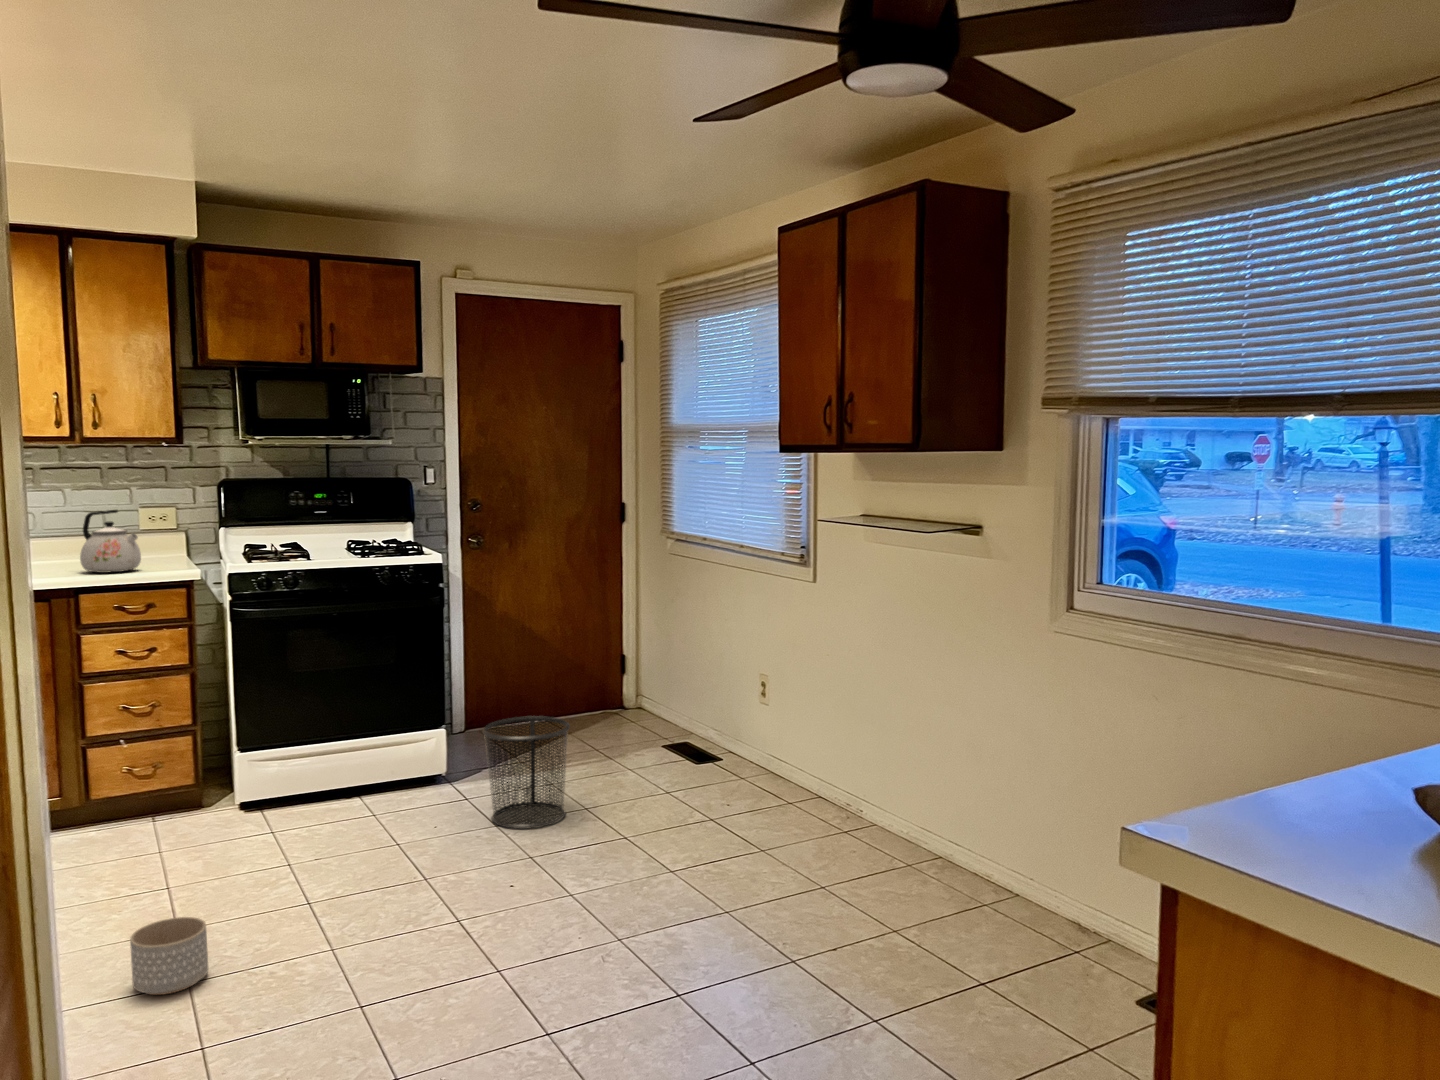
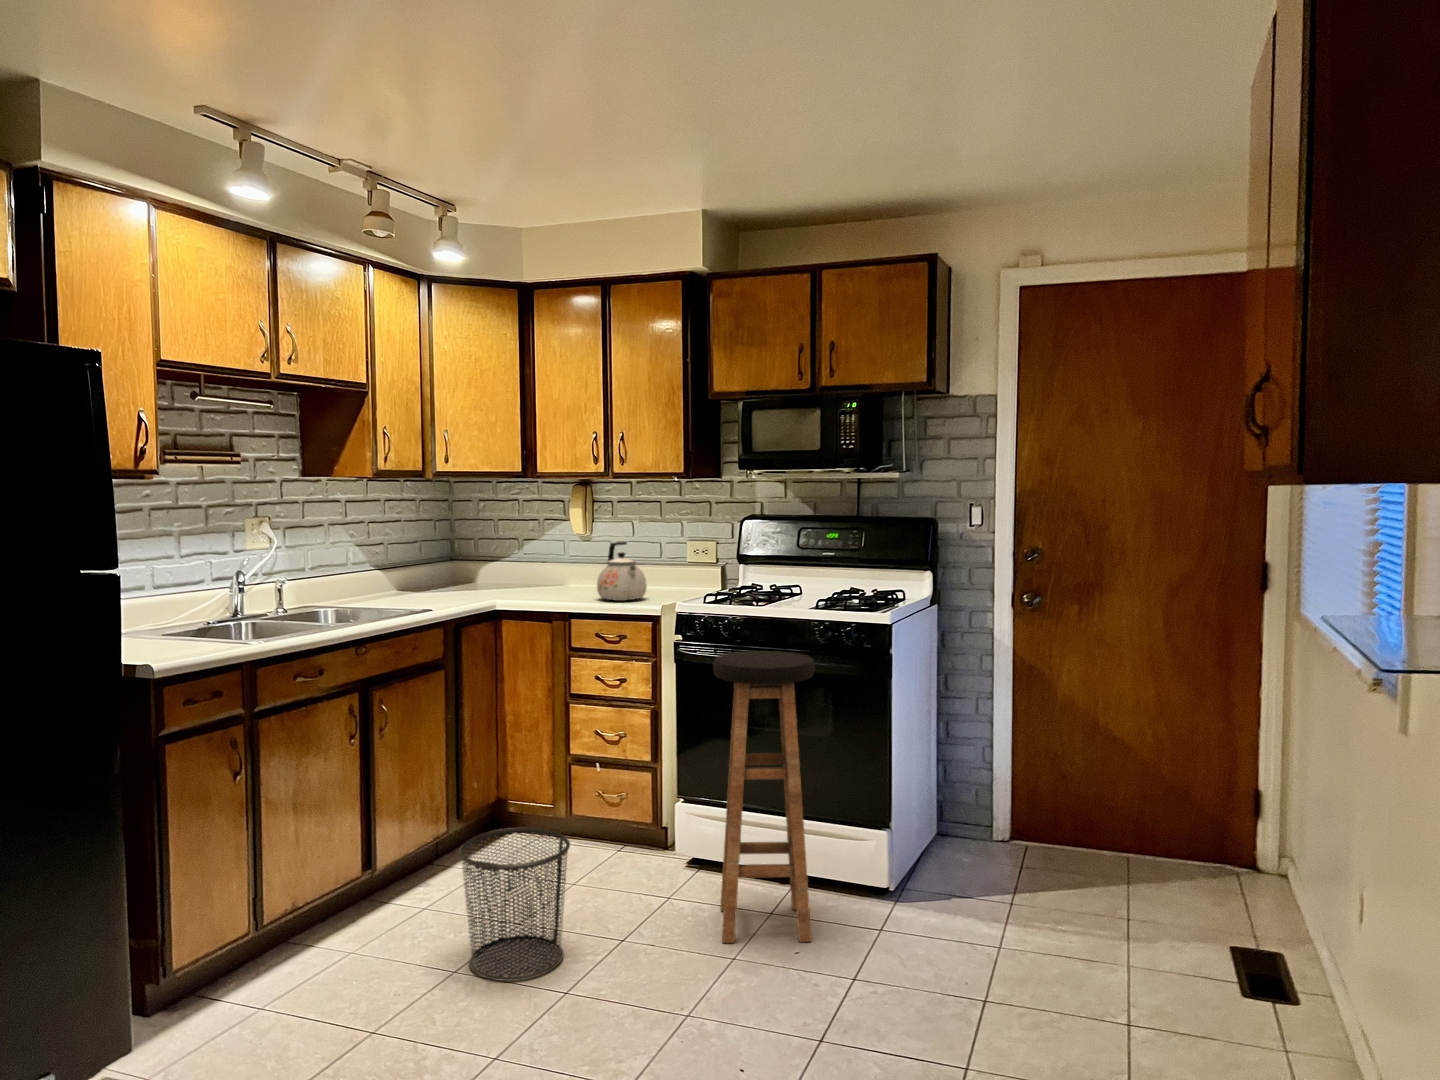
bar stool: none [340,588,446,836] -> present [713,651,815,943]
waste bin: present [482,716,570,829] -> present [459,827,570,981]
planter: present [130,917,208,995] -> none [308,956,380,1035]

